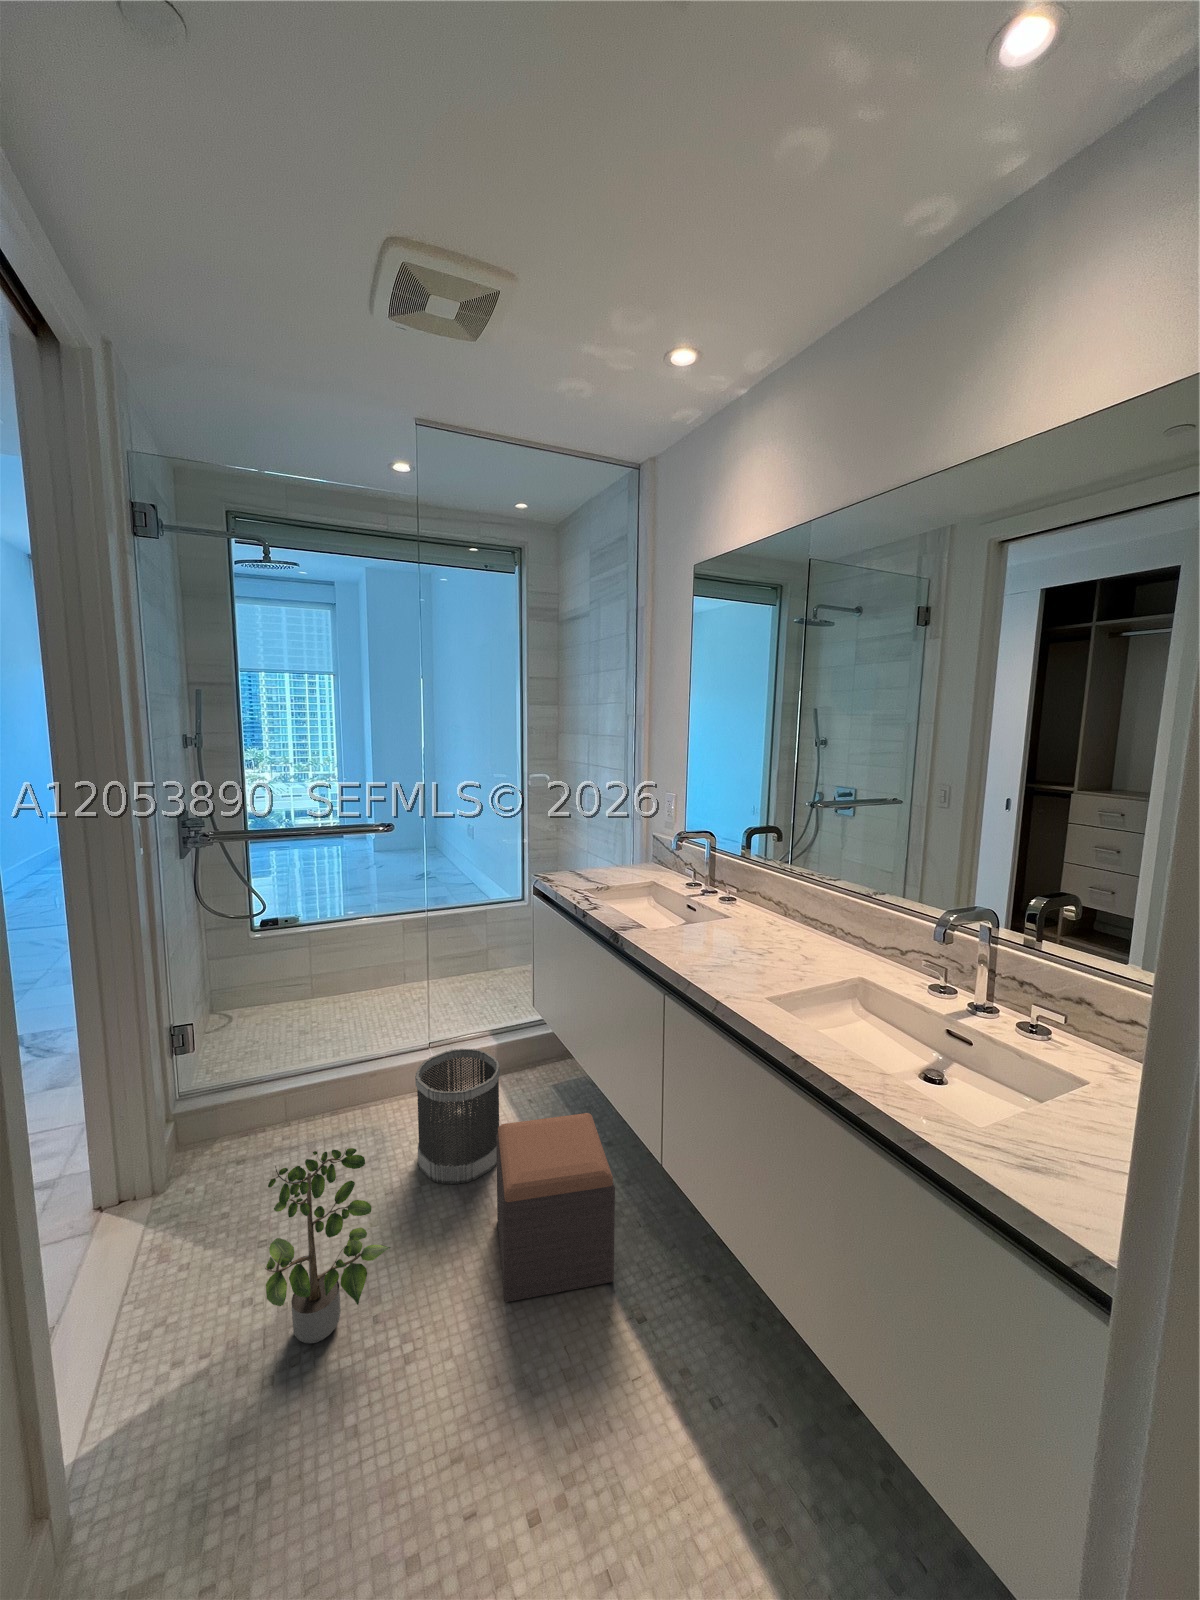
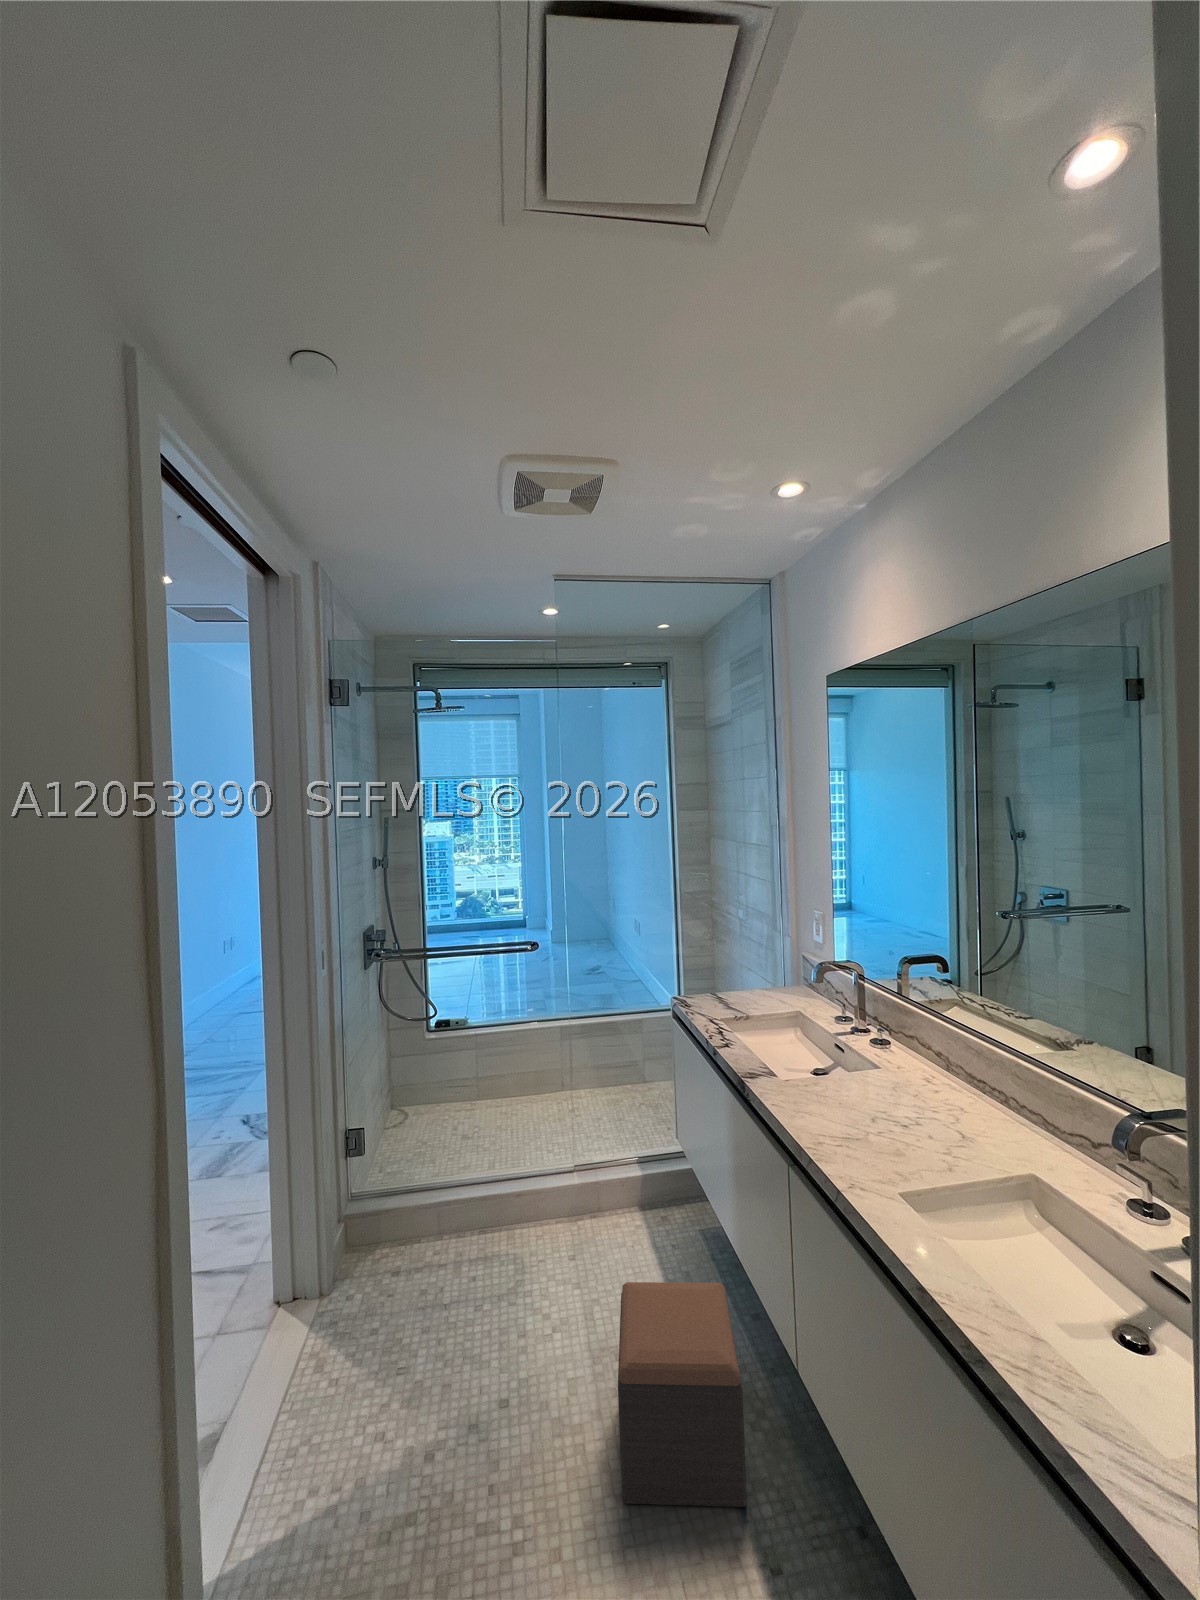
wastebasket: present [415,1049,500,1184] -> none [549,1181,637,1338]
potted plant: present [265,1148,390,1344] -> none [387,1287,508,1503]

